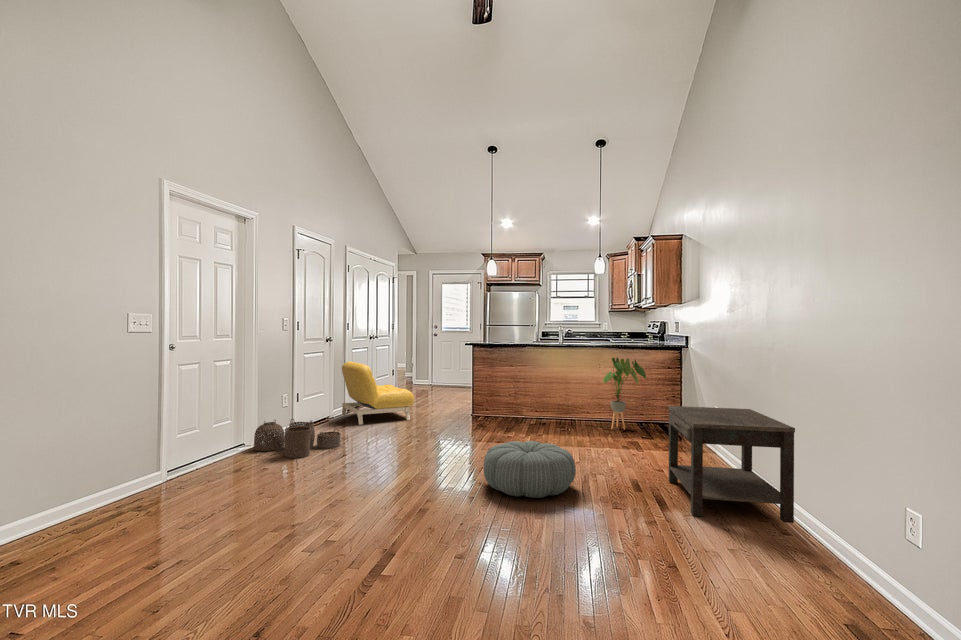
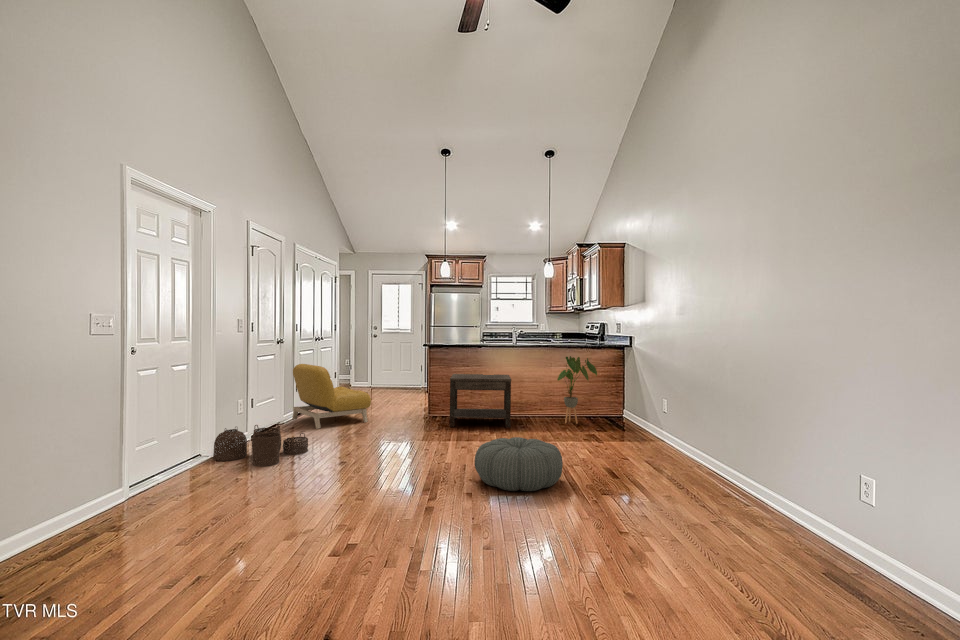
side table: present [669,406,795,523] -> present [450,374,511,428]

